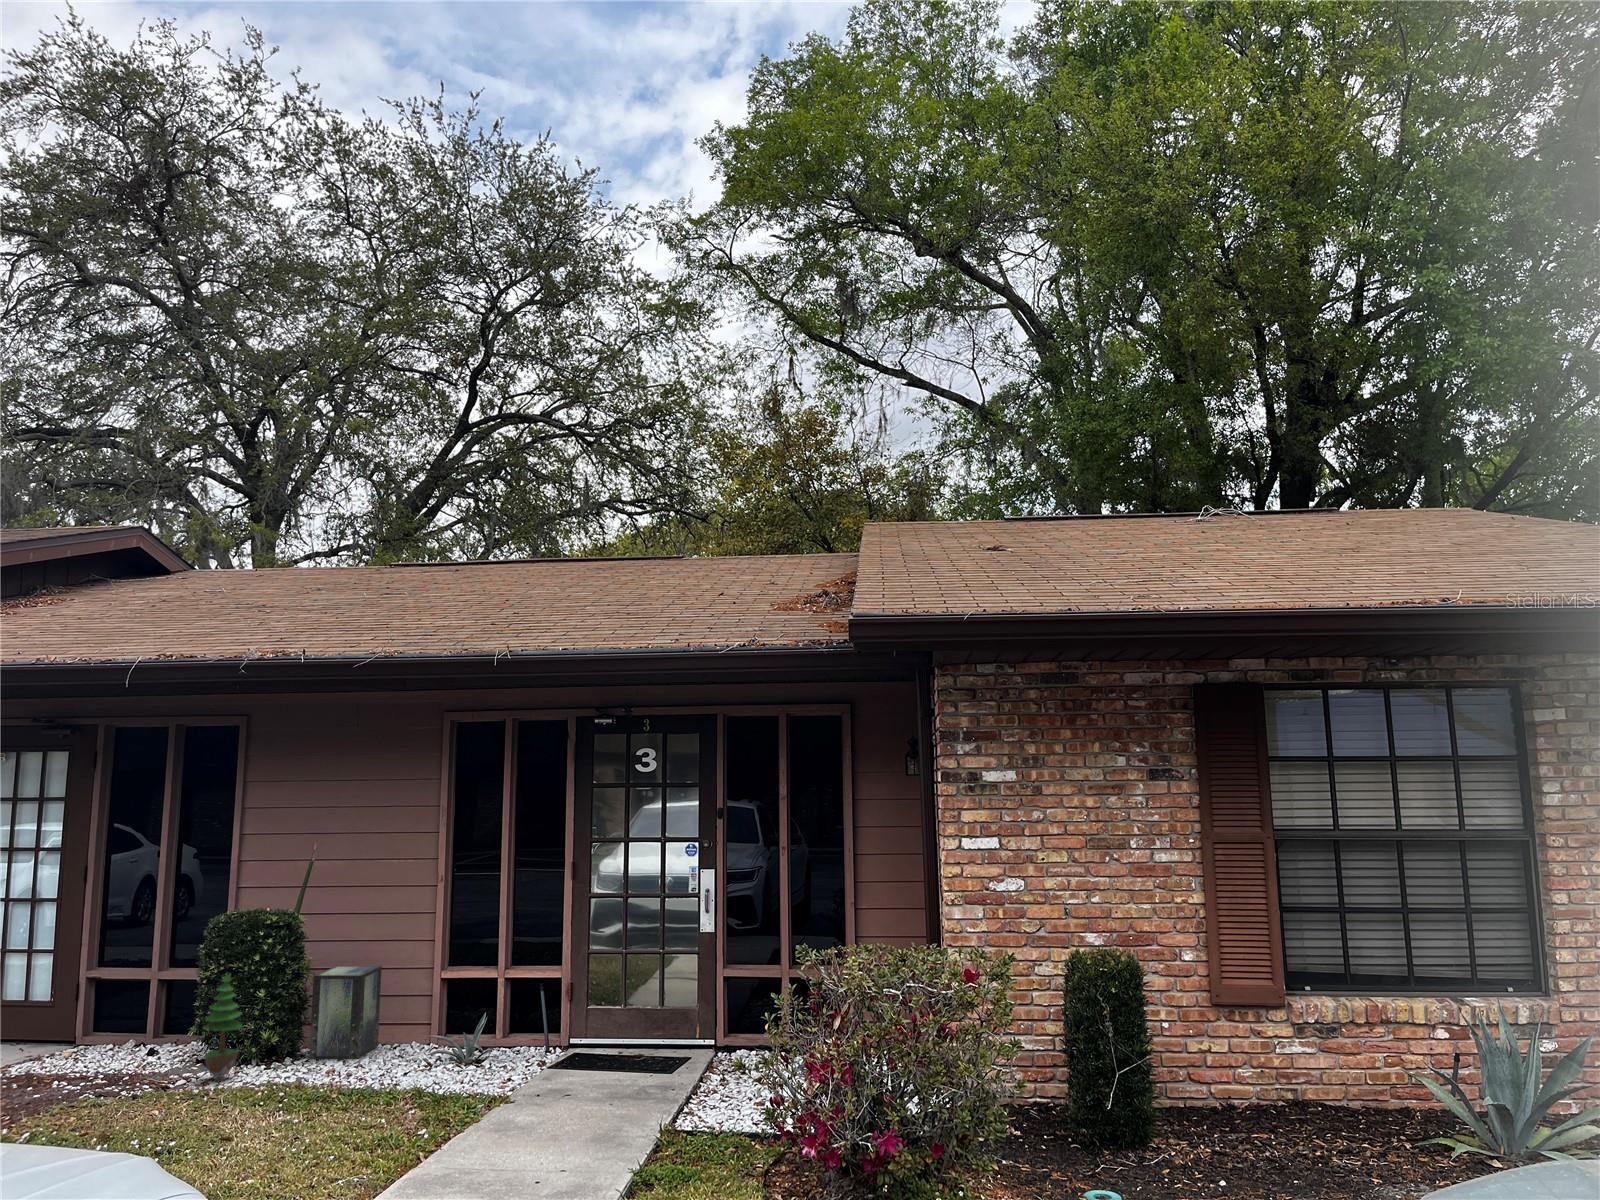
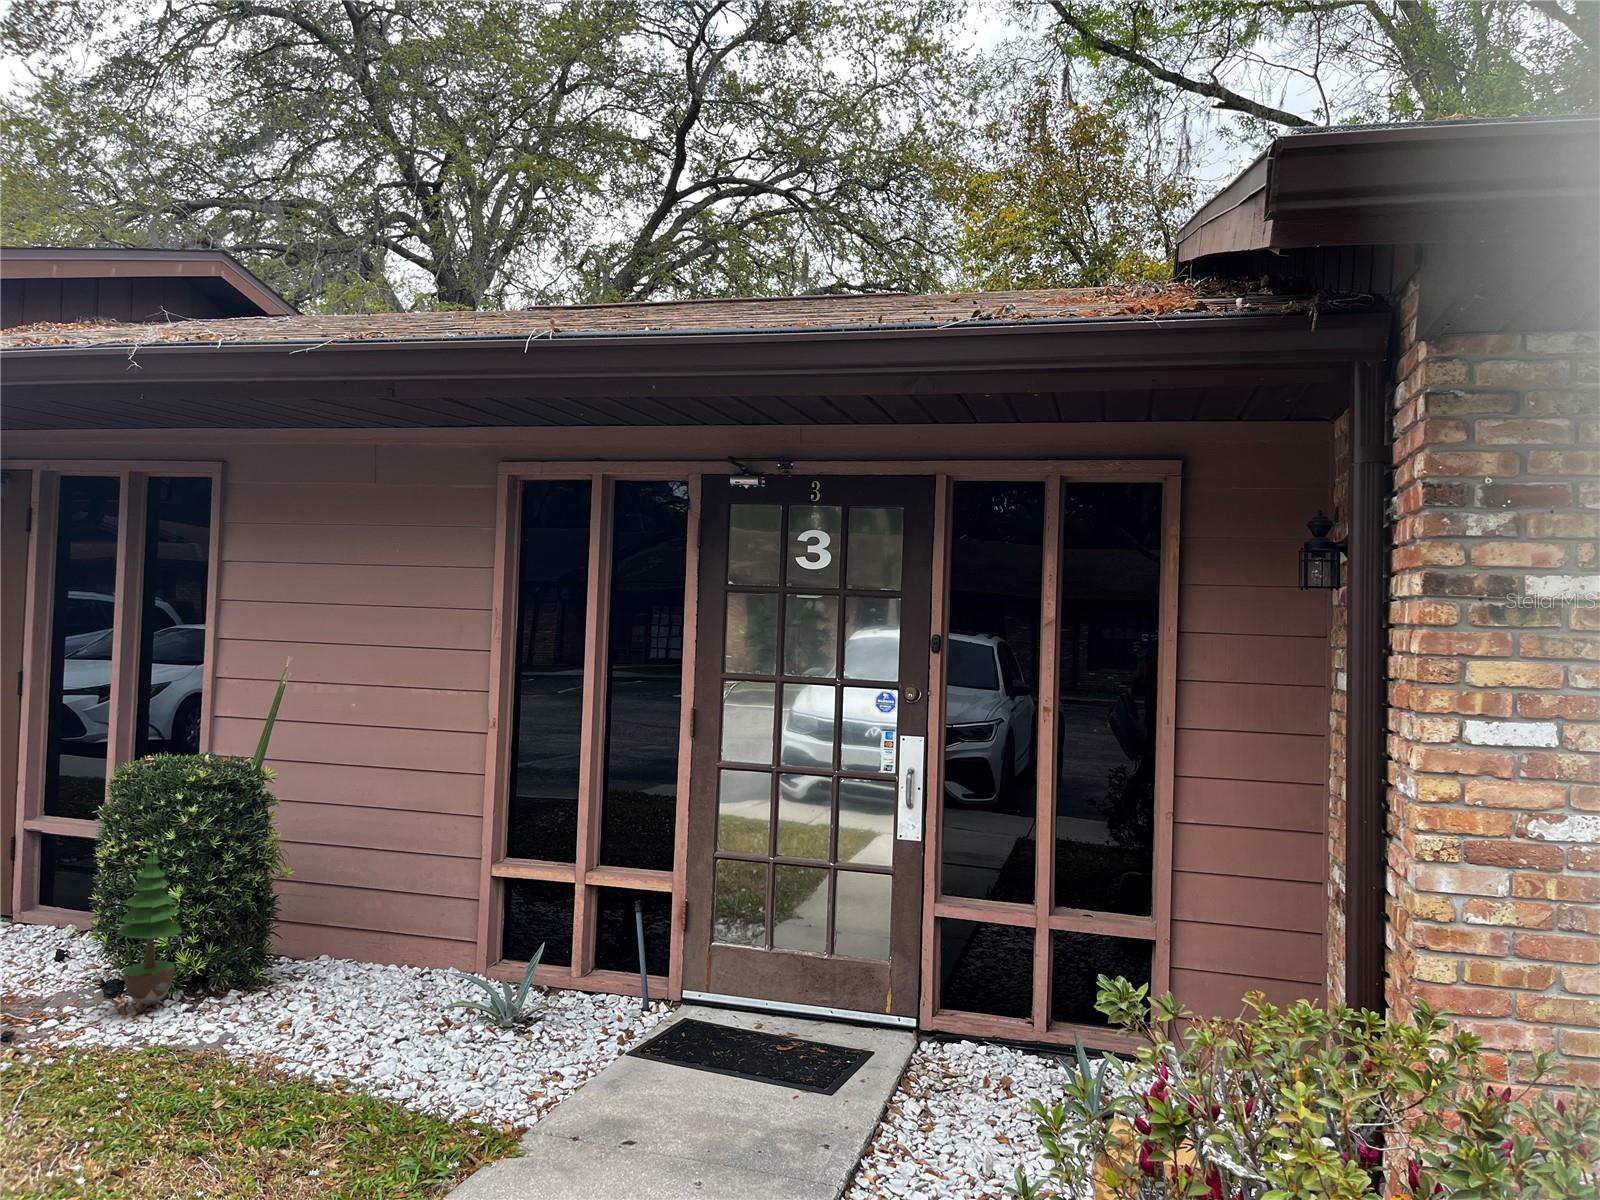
storage box: present [309,966,382,1059] -> none [300,841,412,988]

